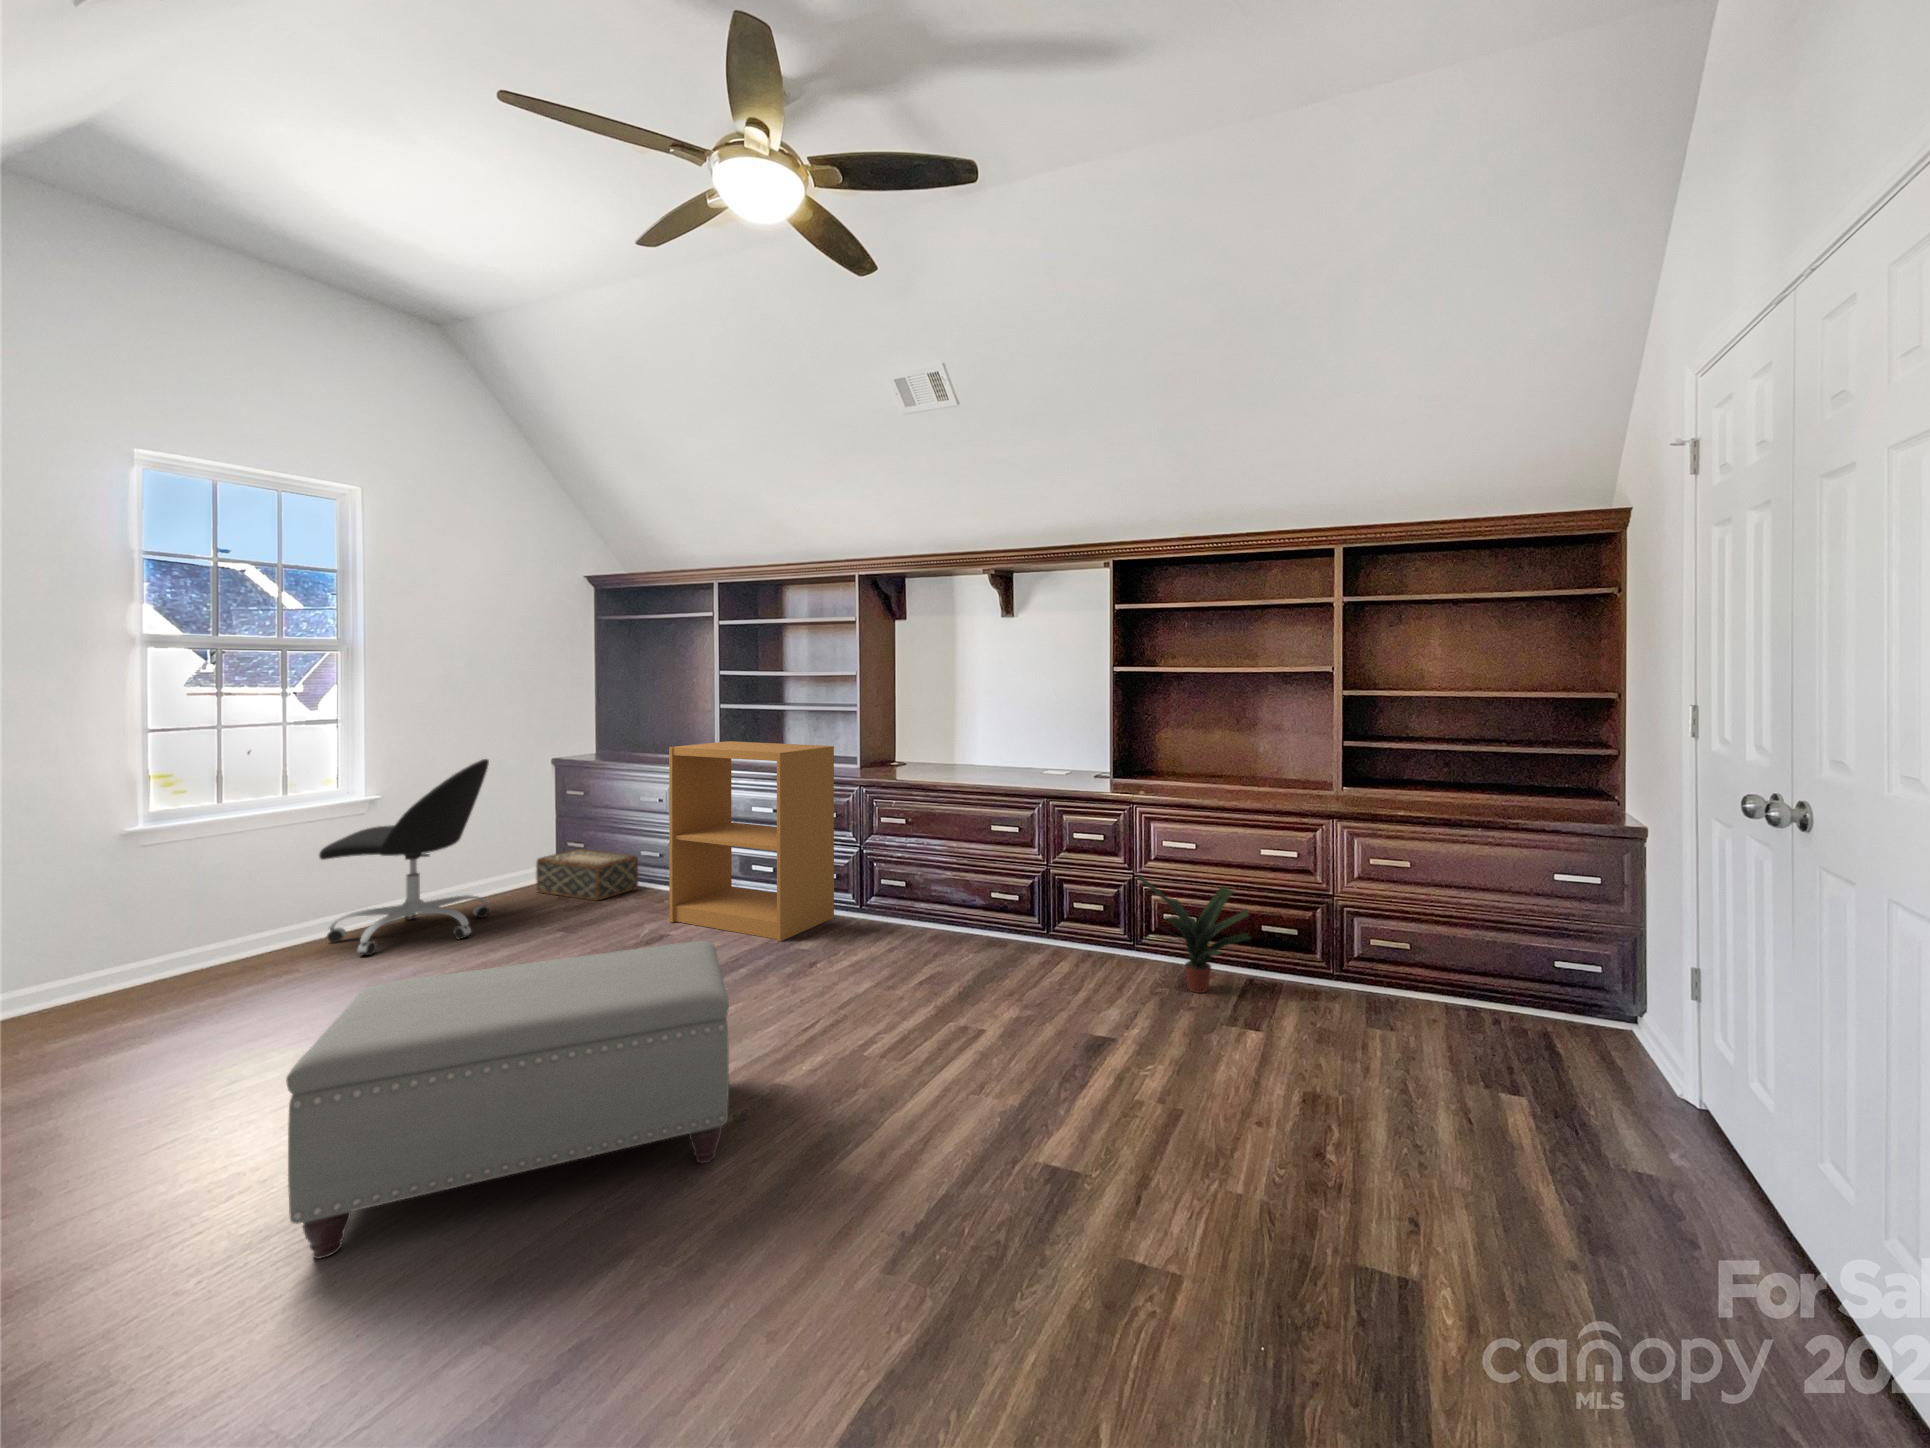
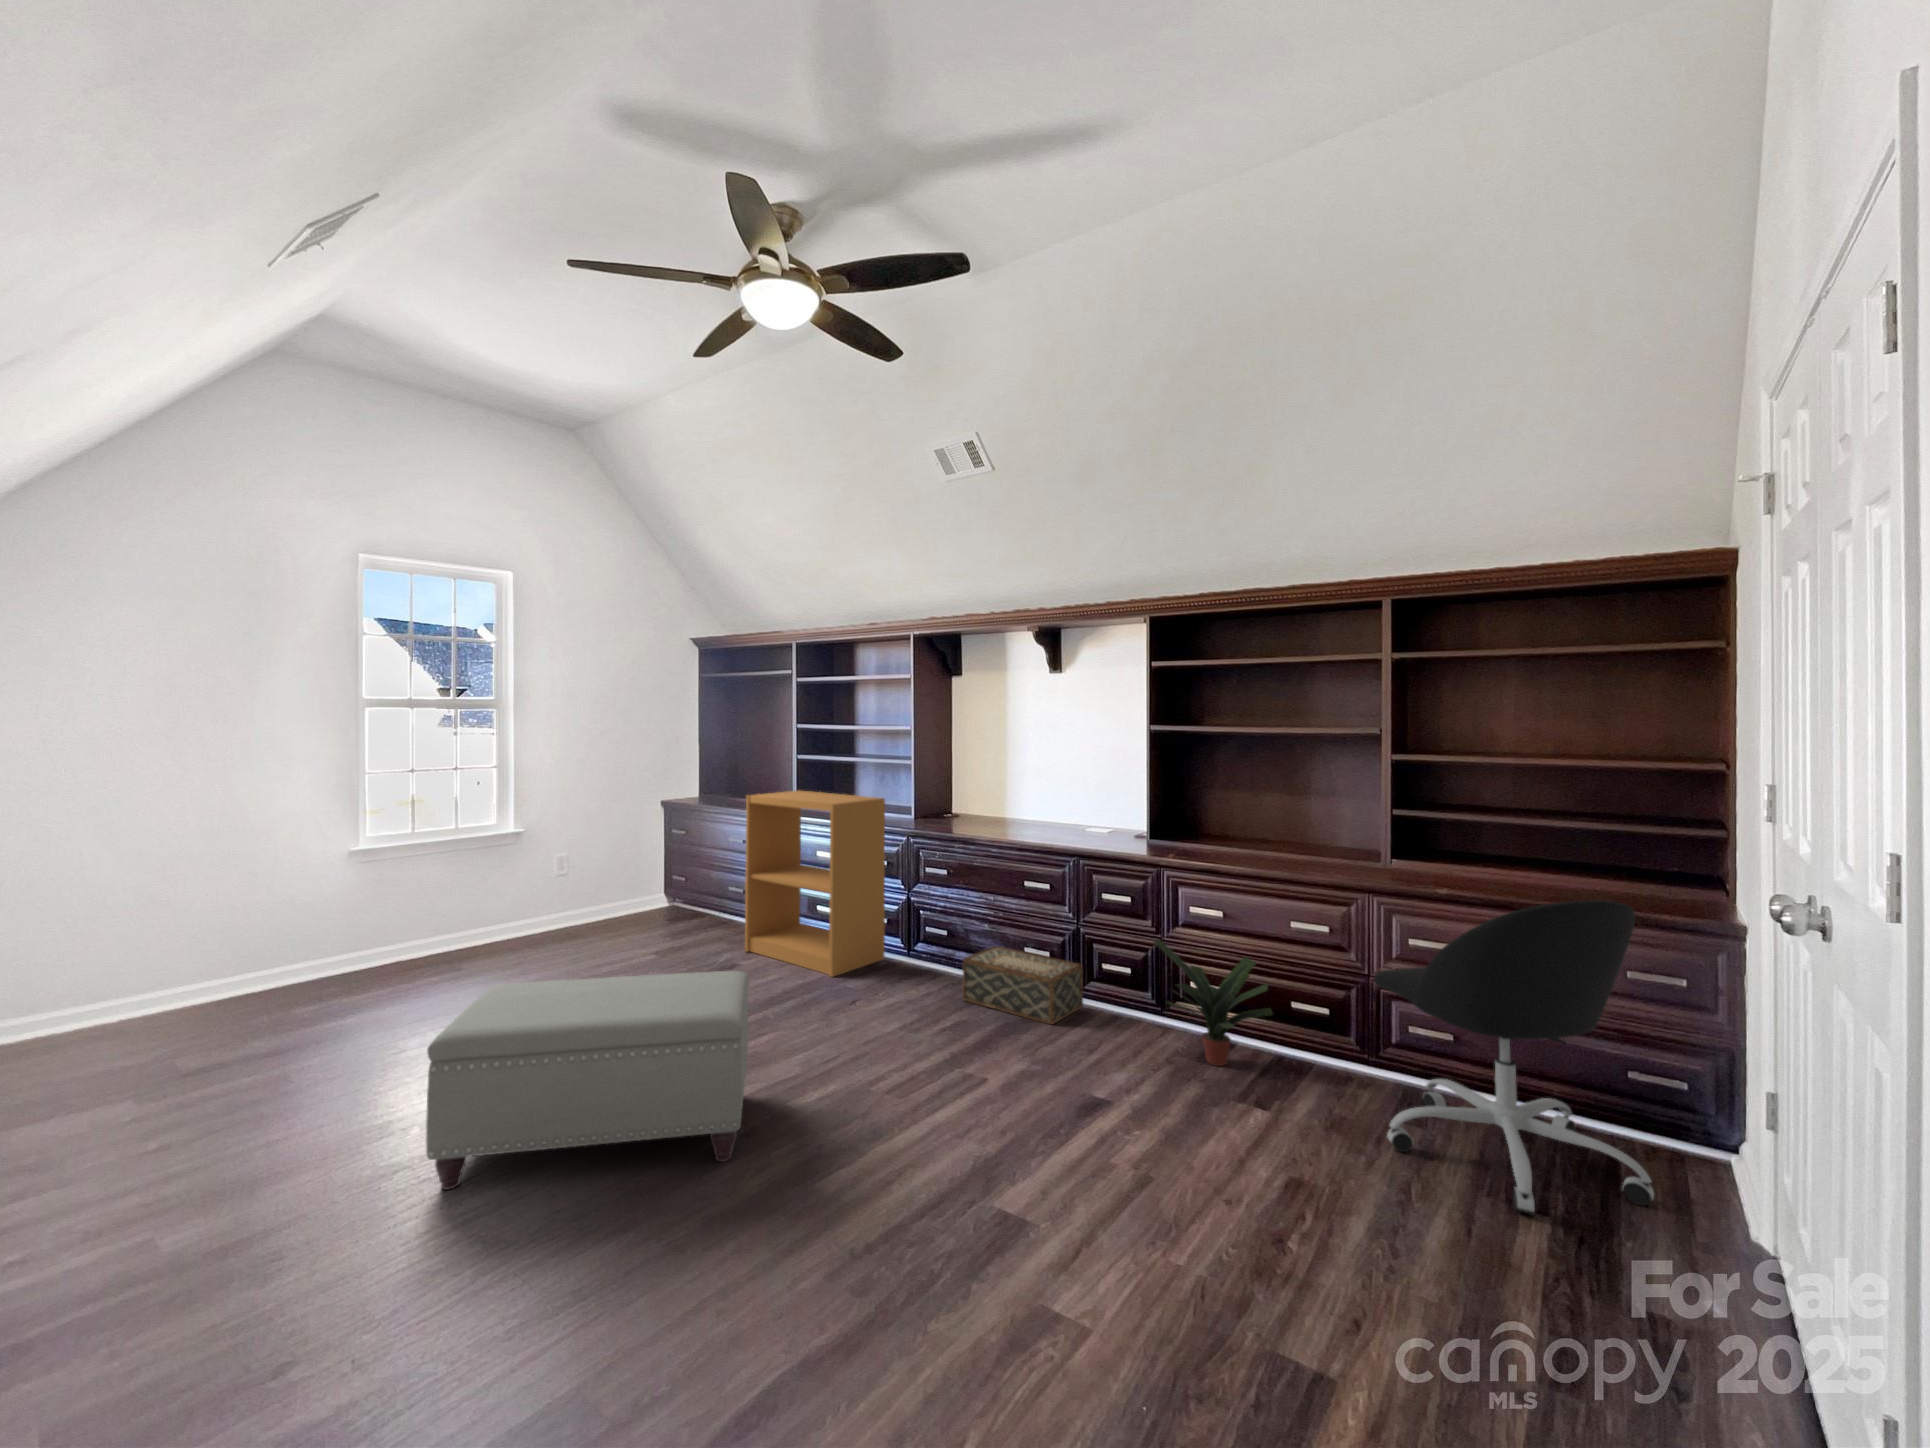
office chair: present [319,759,489,955] -> present [1374,900,1654,1215]
woven basket: present [536,849,638,901] -> present [963,946,1083,1024]

